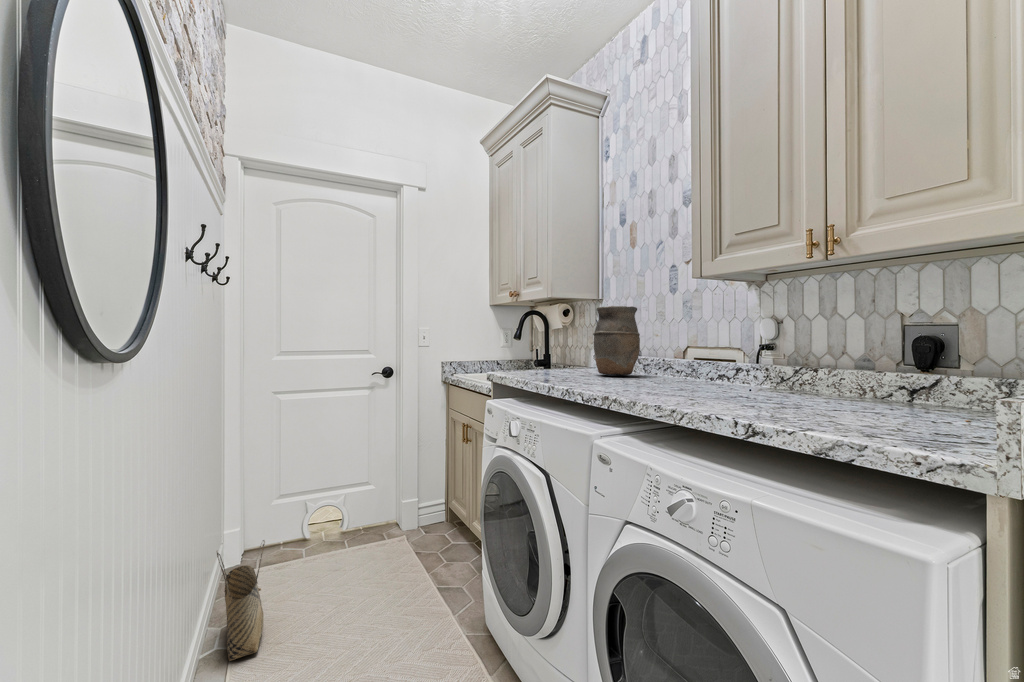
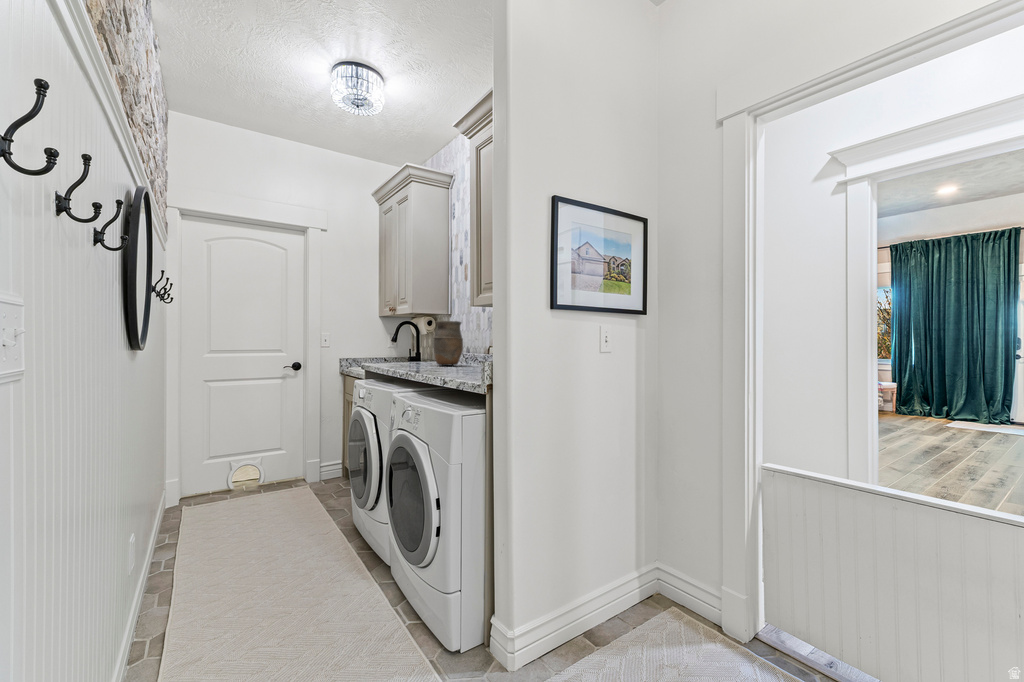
woven basket: present [217,540,265,661] -> none [169,473,202,546]

